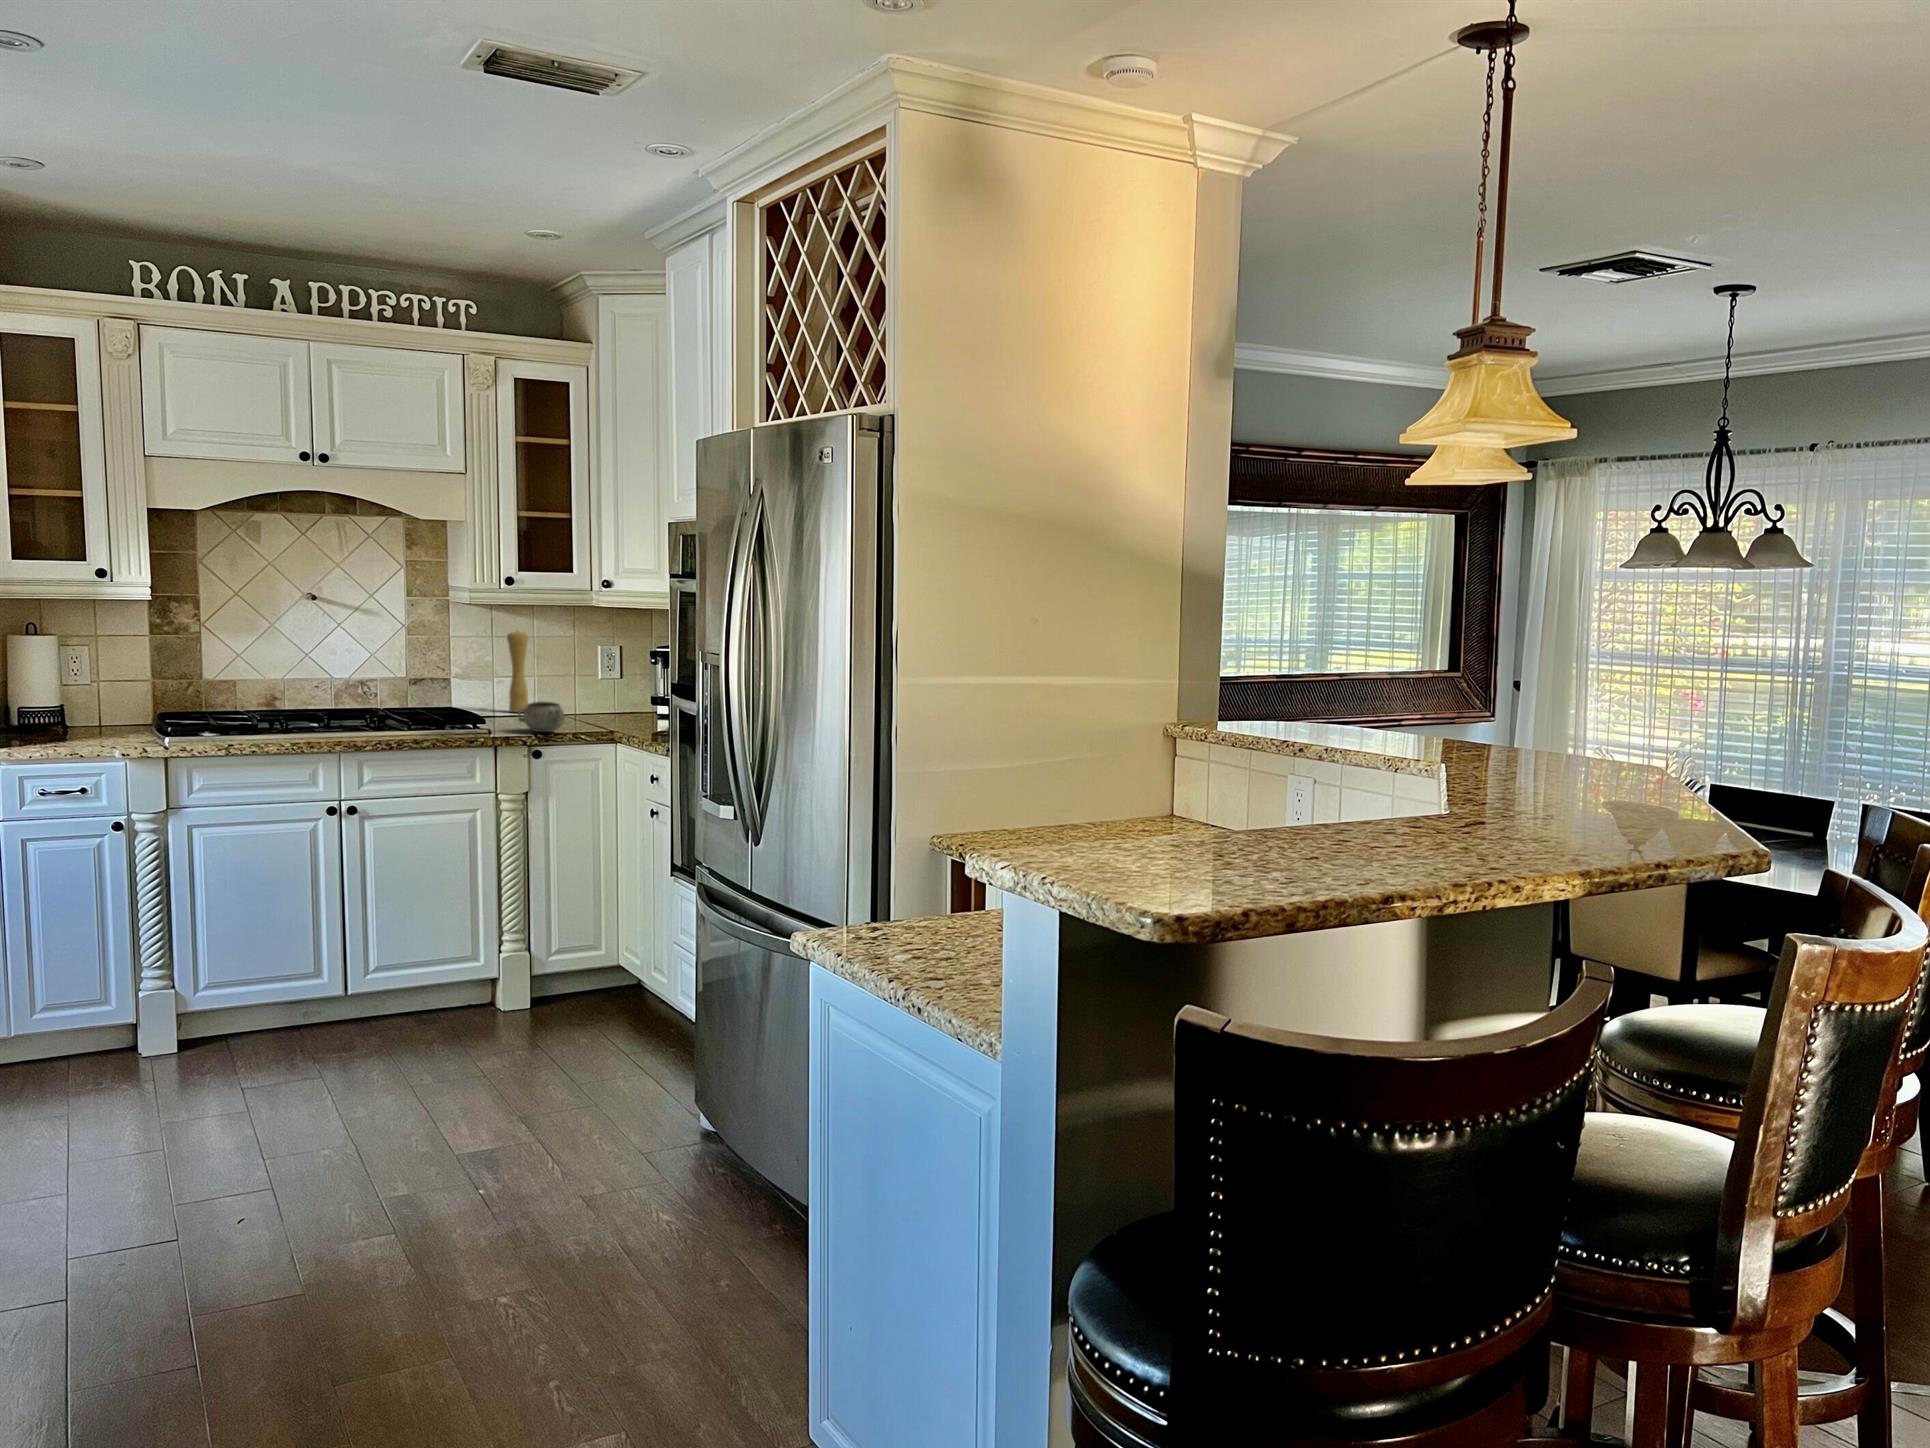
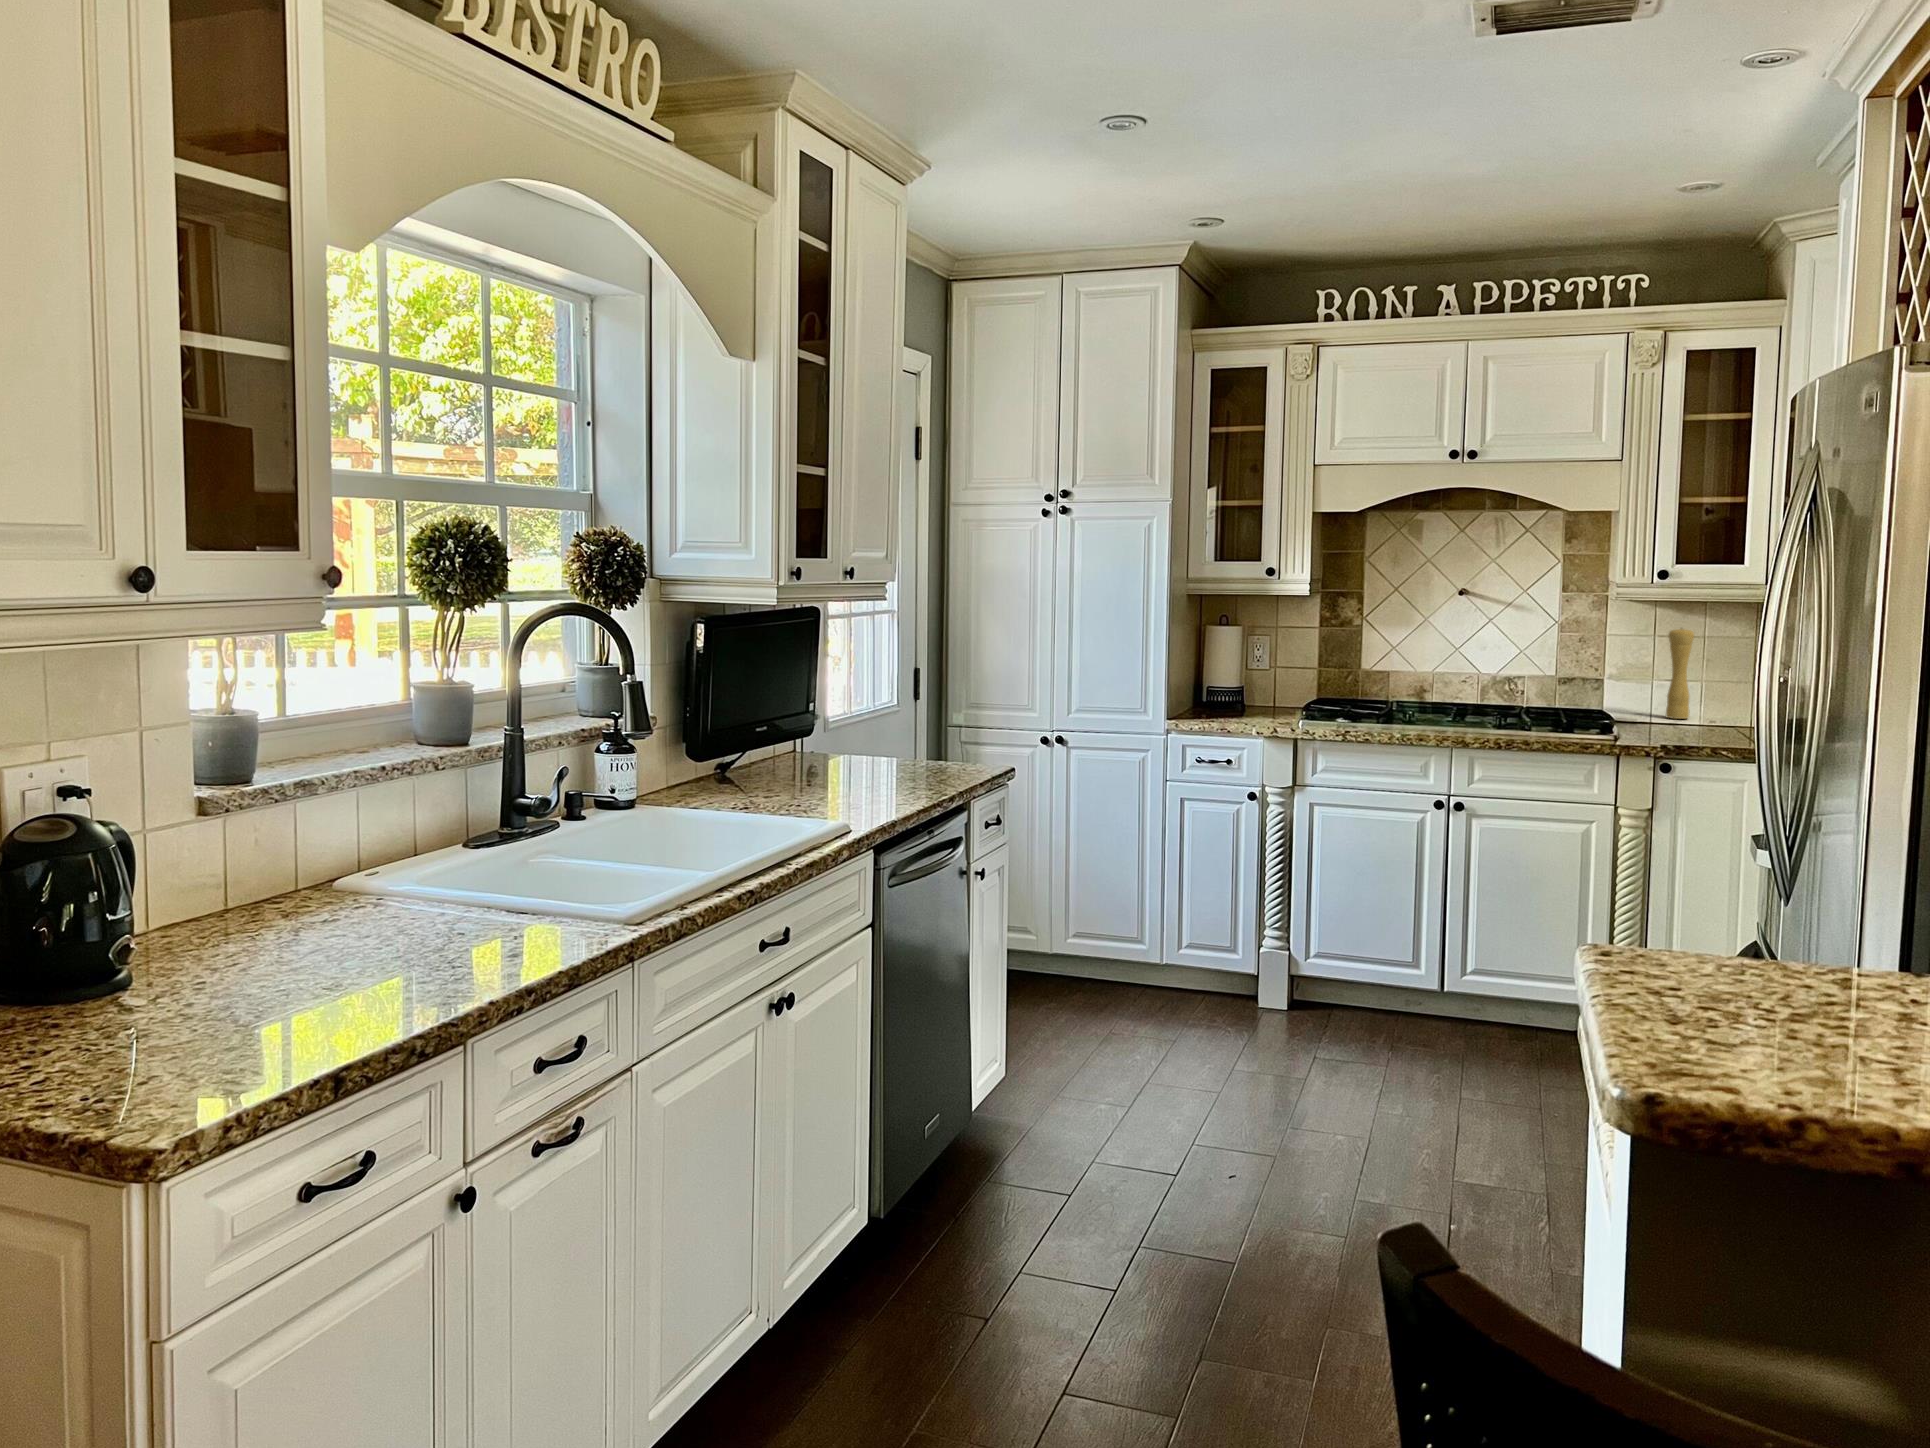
decorative bowl: present [518,702,565,732] -> none [1648,708,1705,743]

